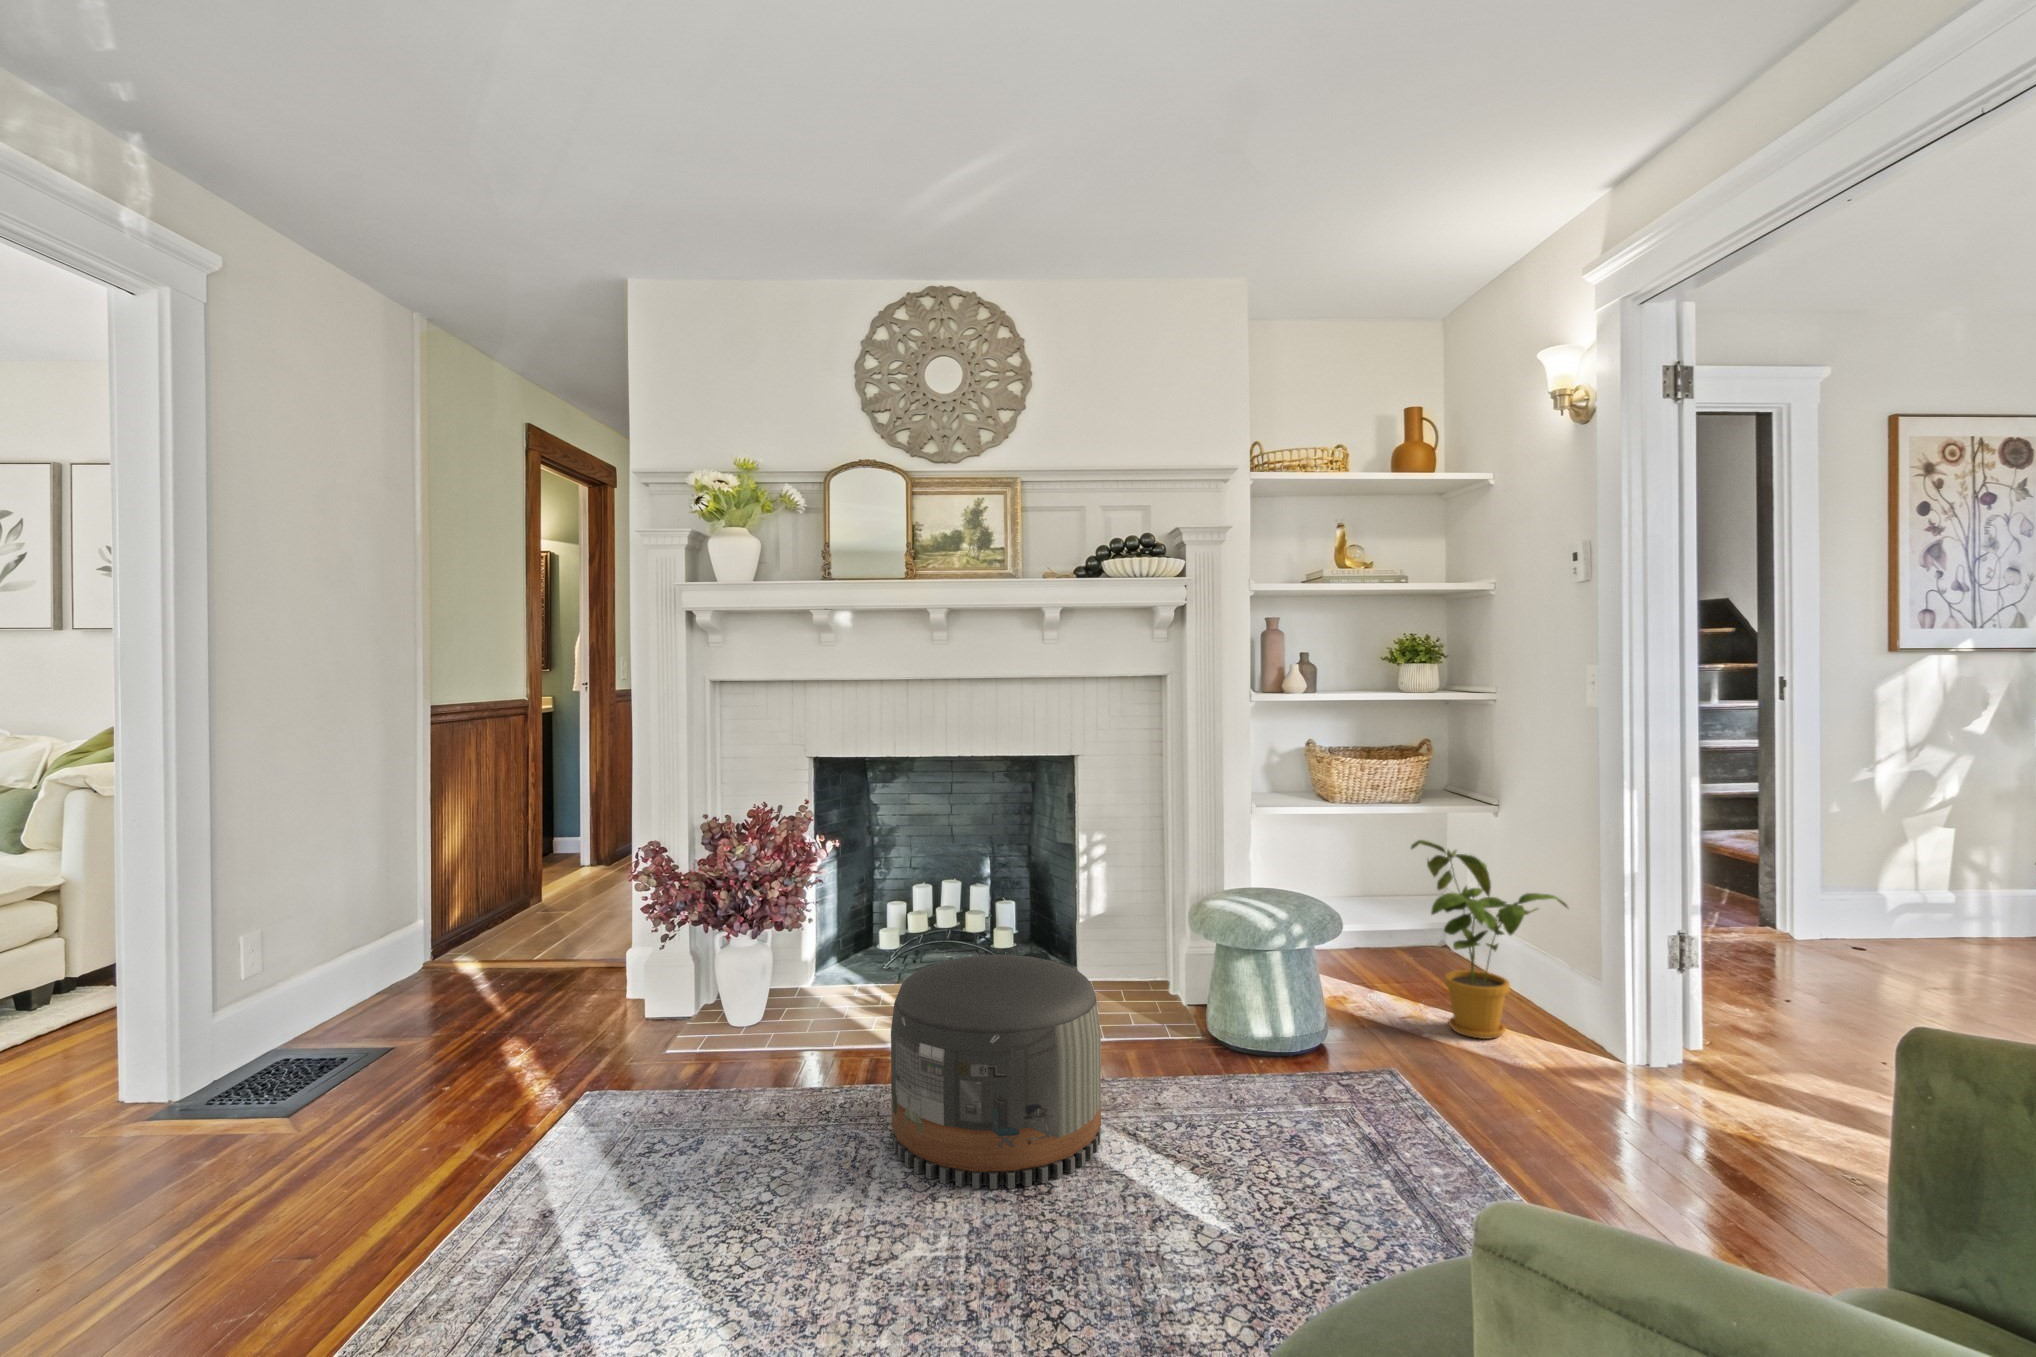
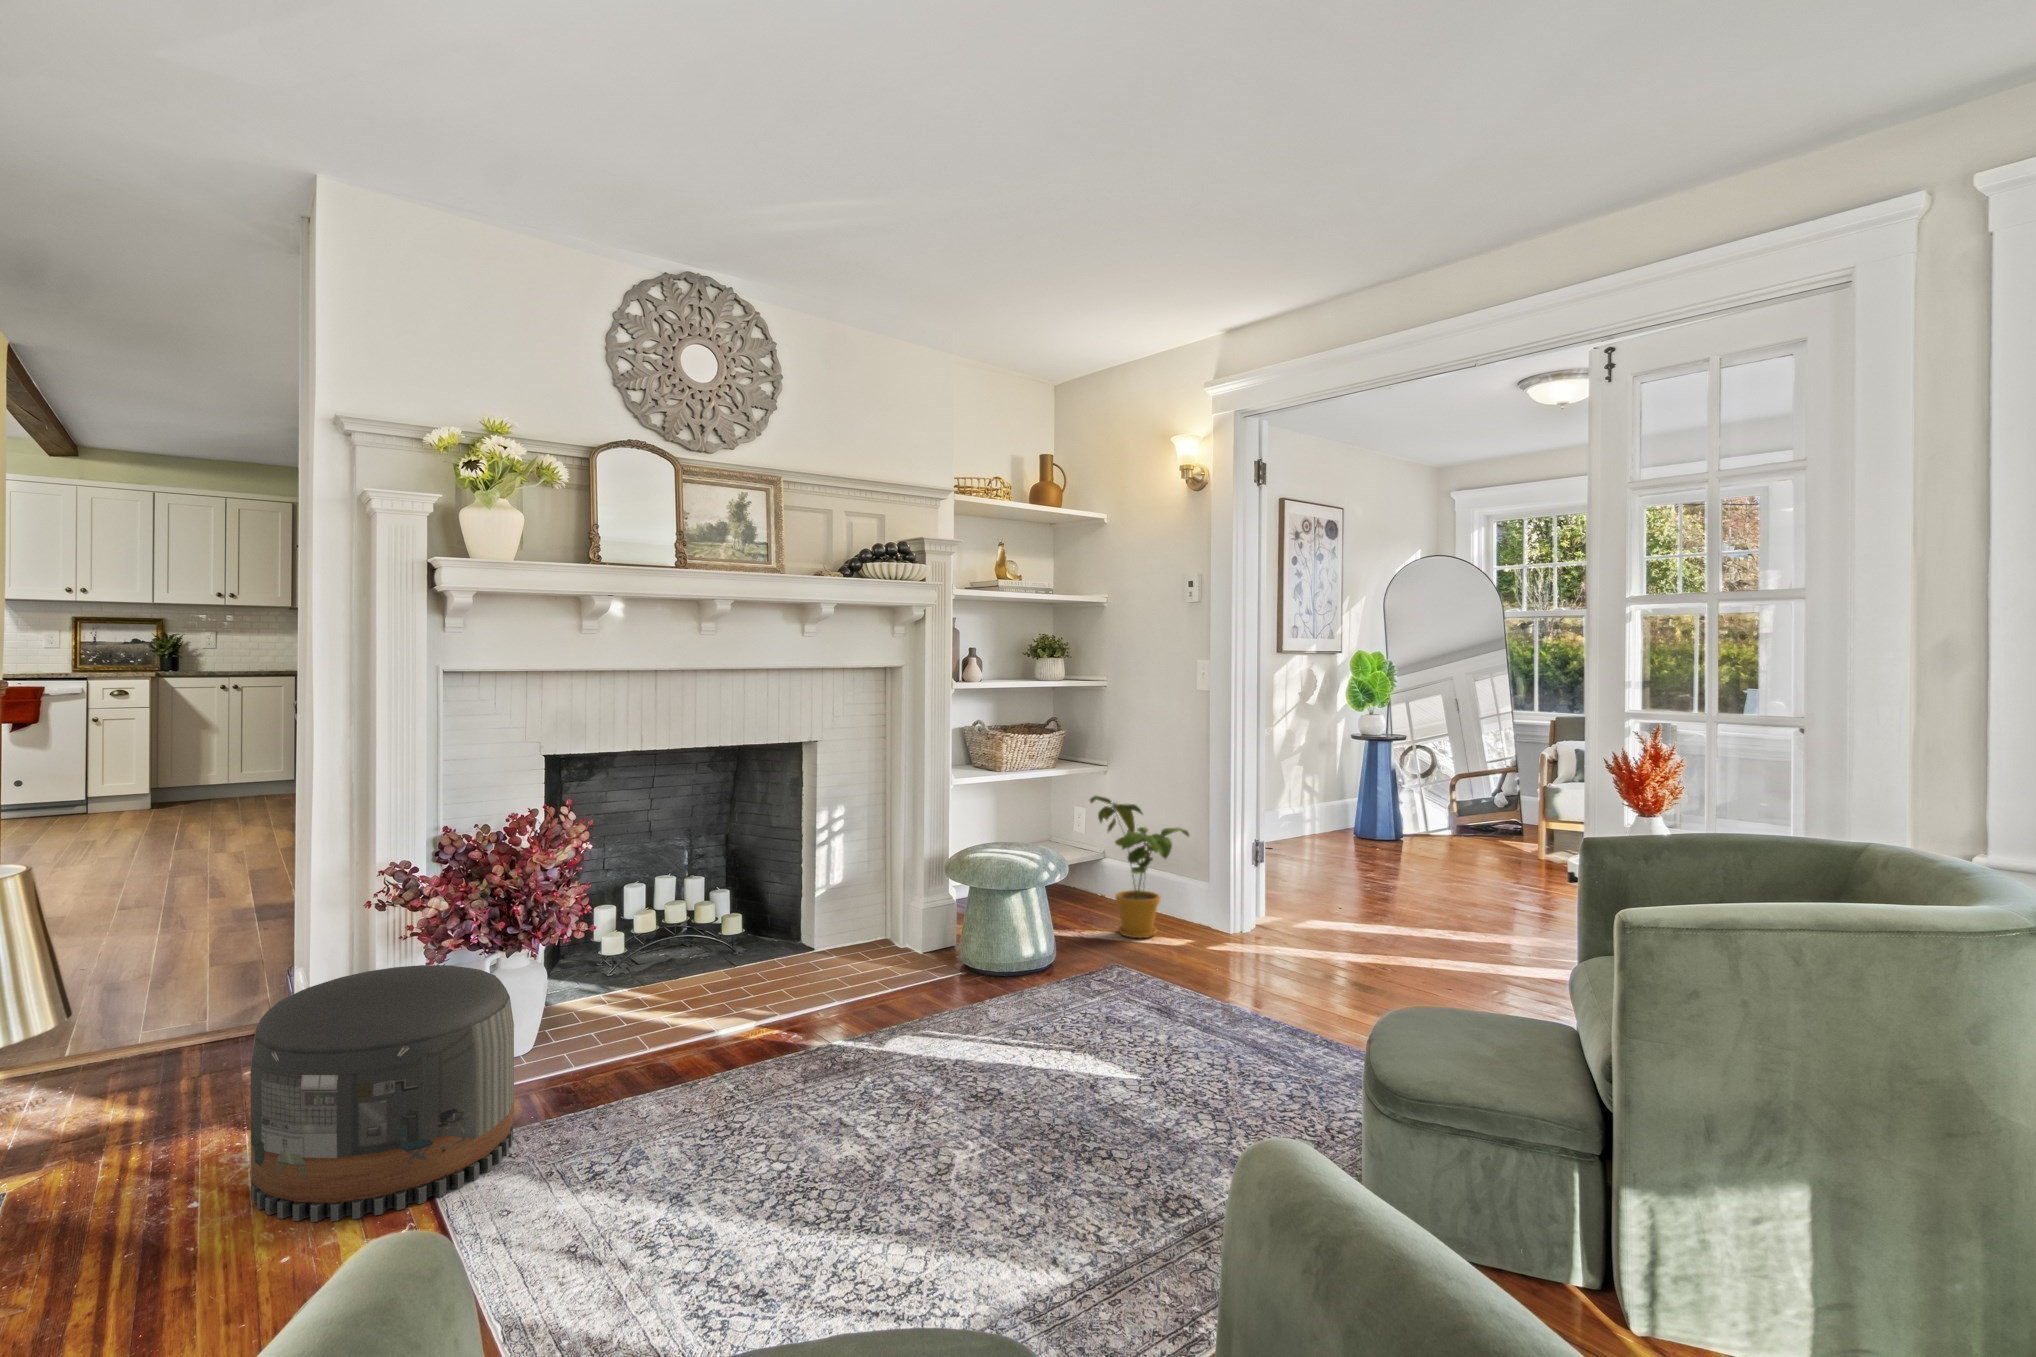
pouf: present [891,955,1101,1189] -> present [250,965,514,1222]

